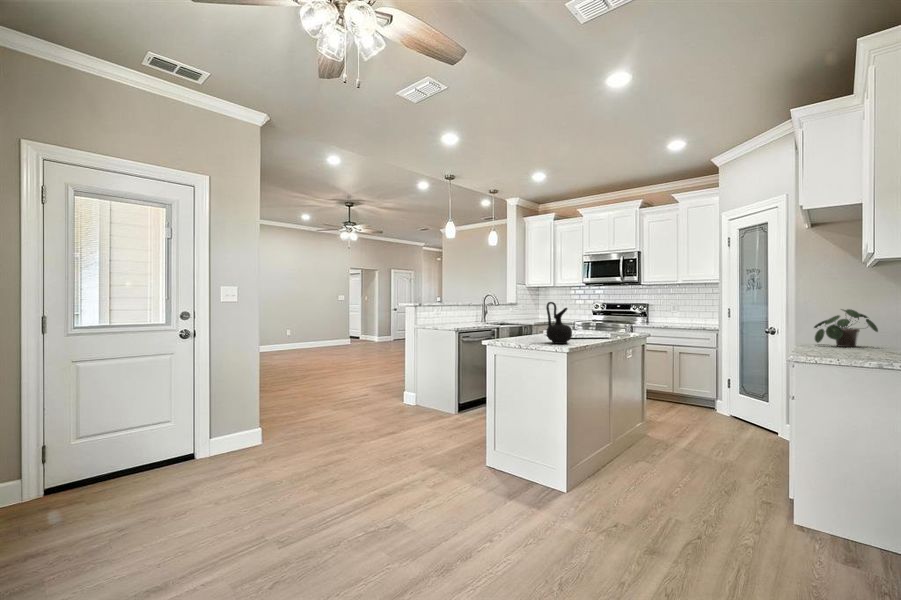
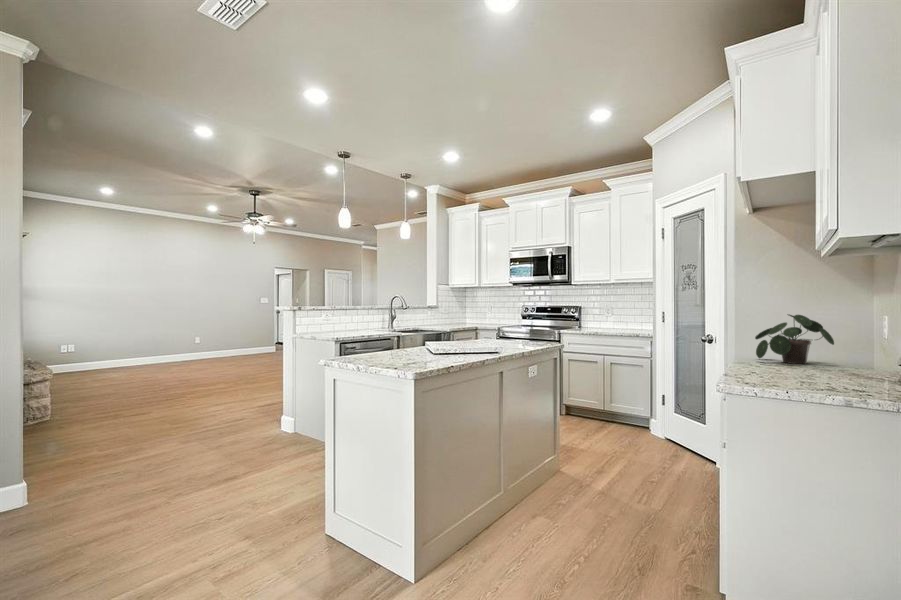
ceramic jug: present [546,302,572,344] -> none [394,306,429,366]

